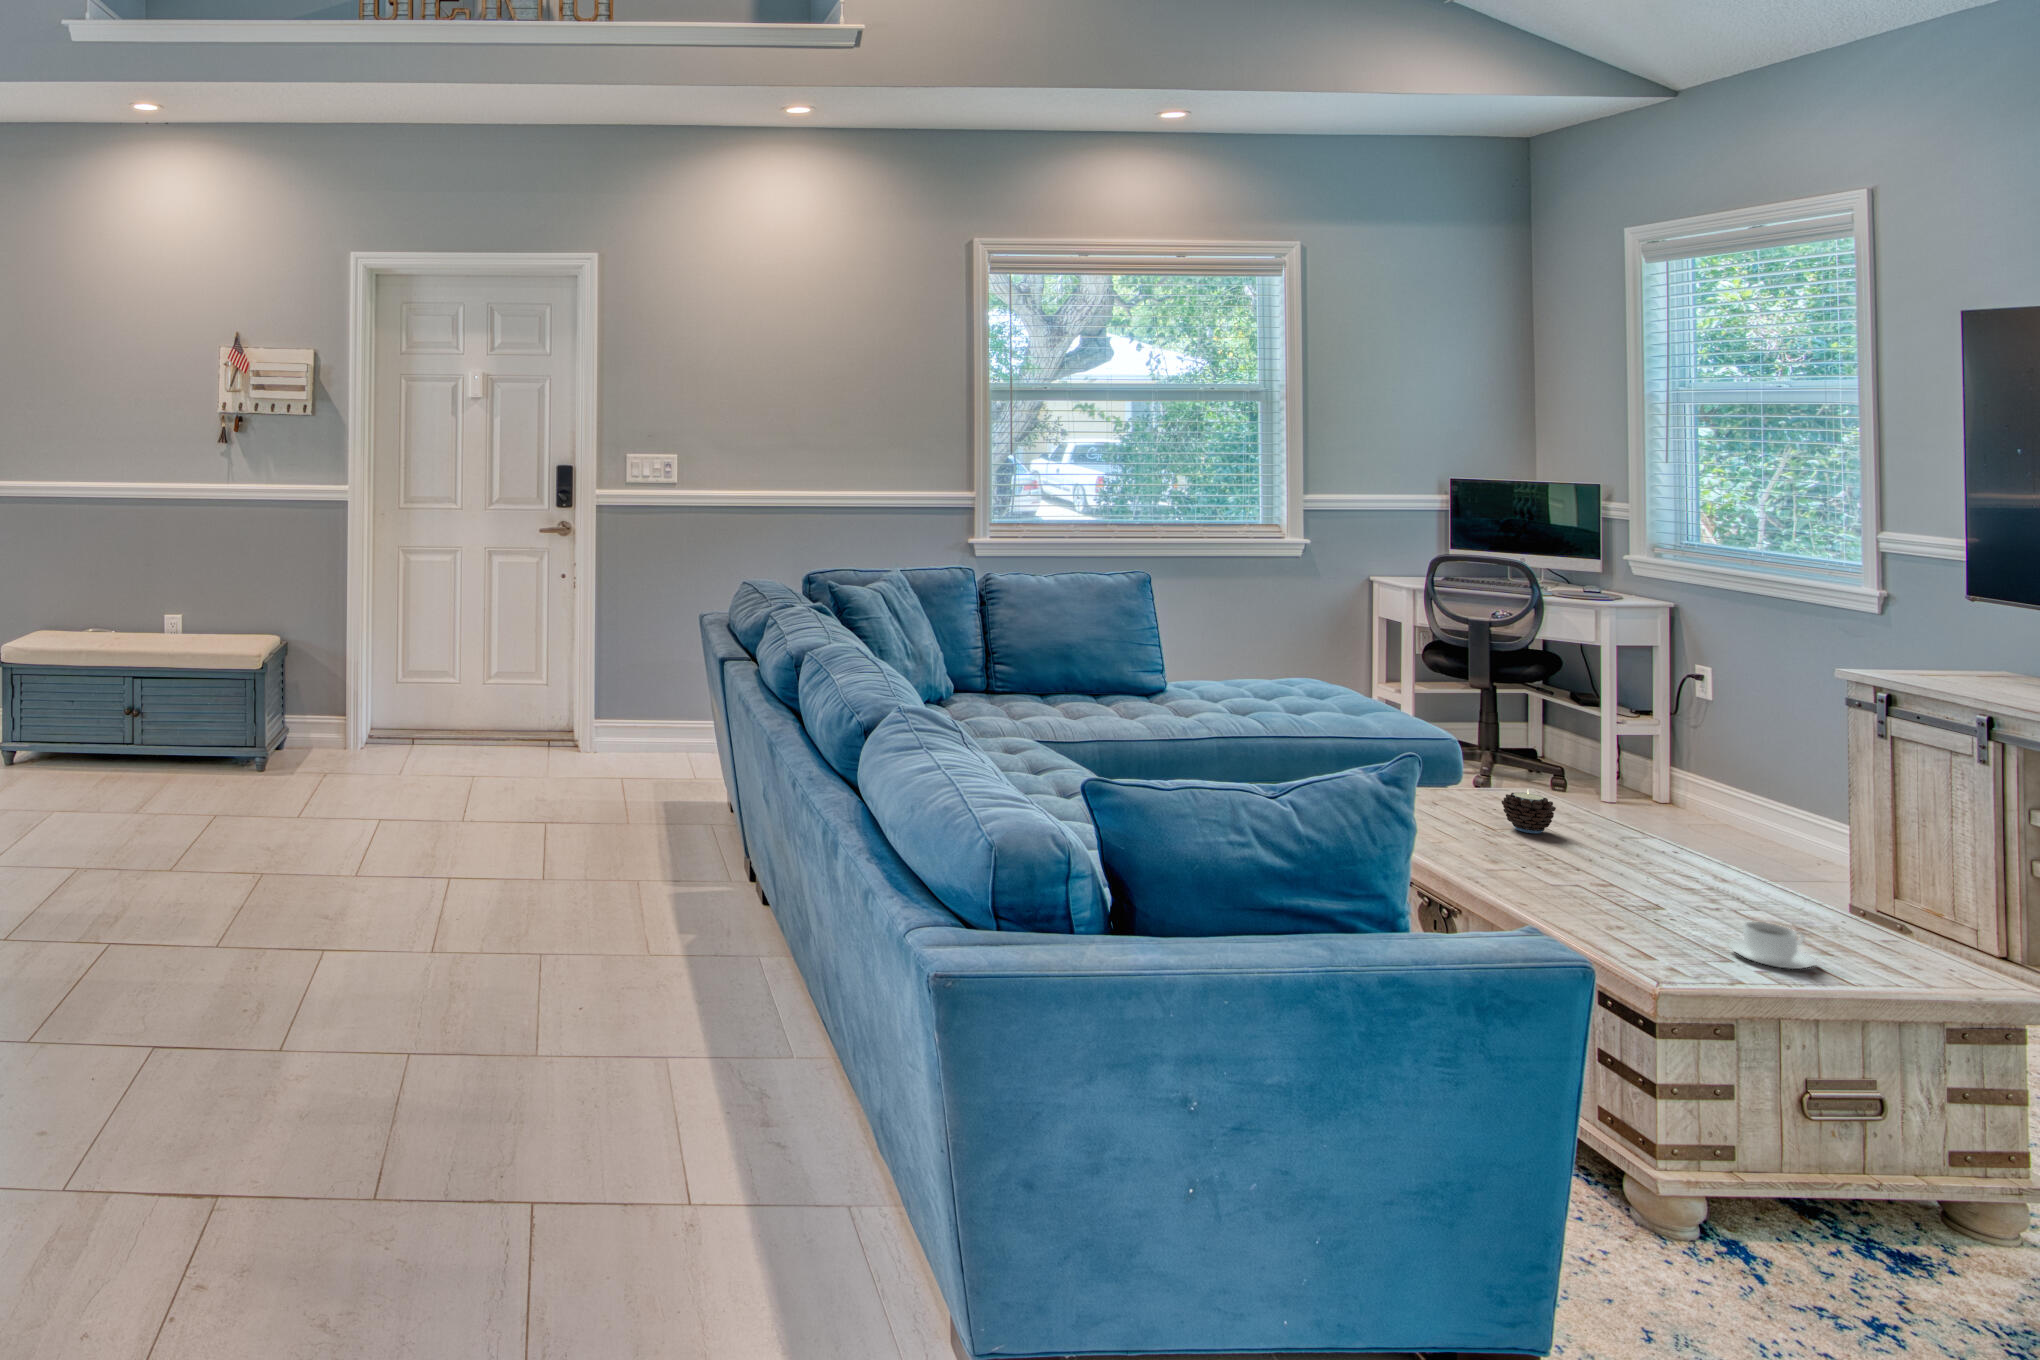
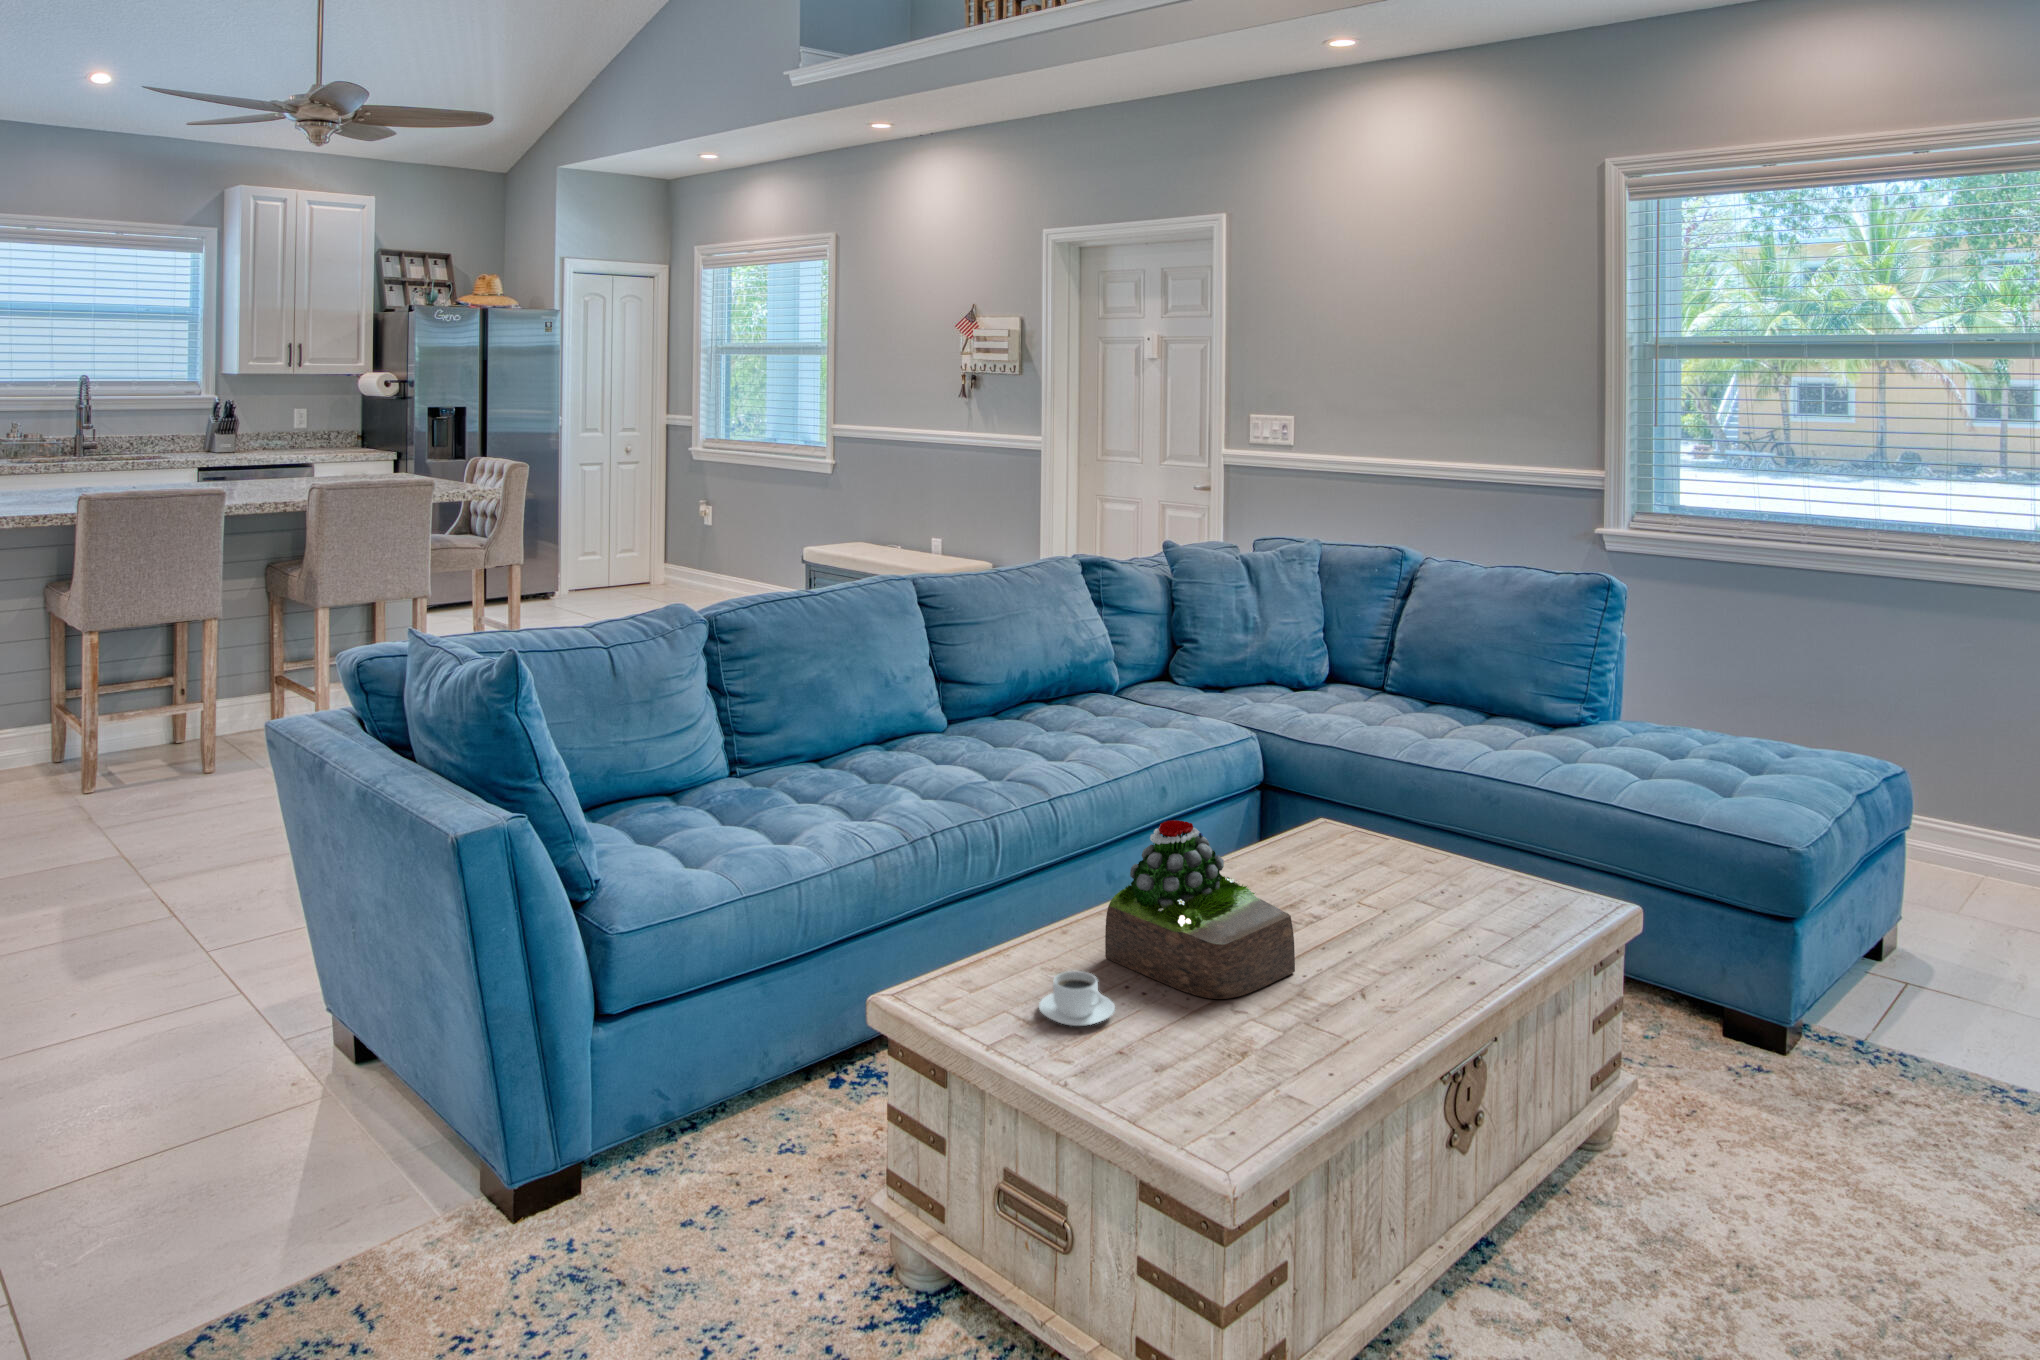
succulent plant: none [1566,782,1756,922] -> present [1105,820,1295,999]
candle: present [1501,790,1556,834] -> none [1347,849,1402,903]

